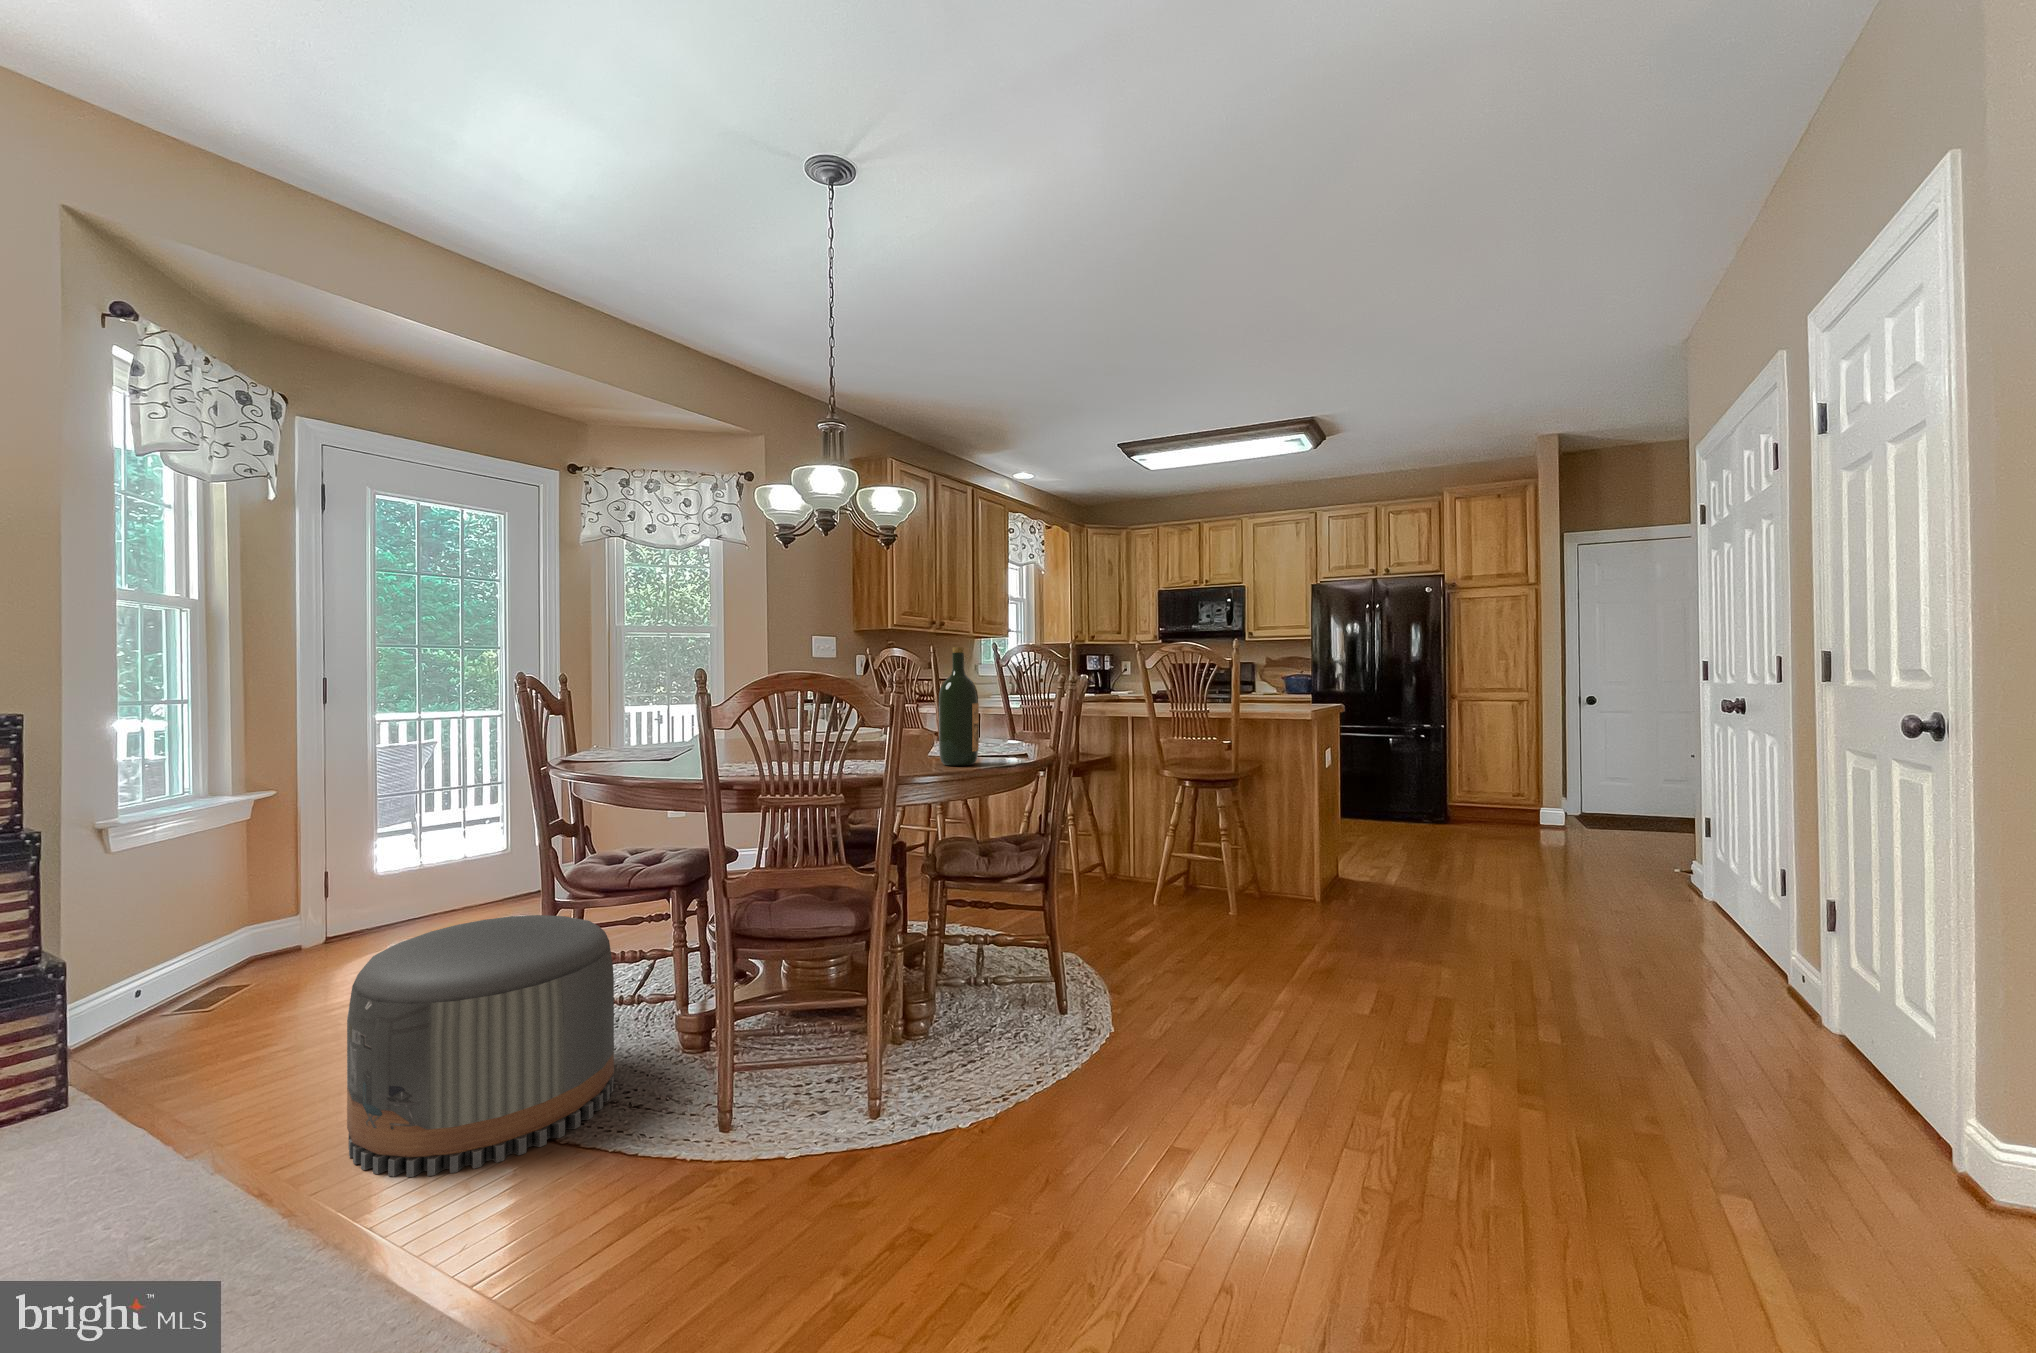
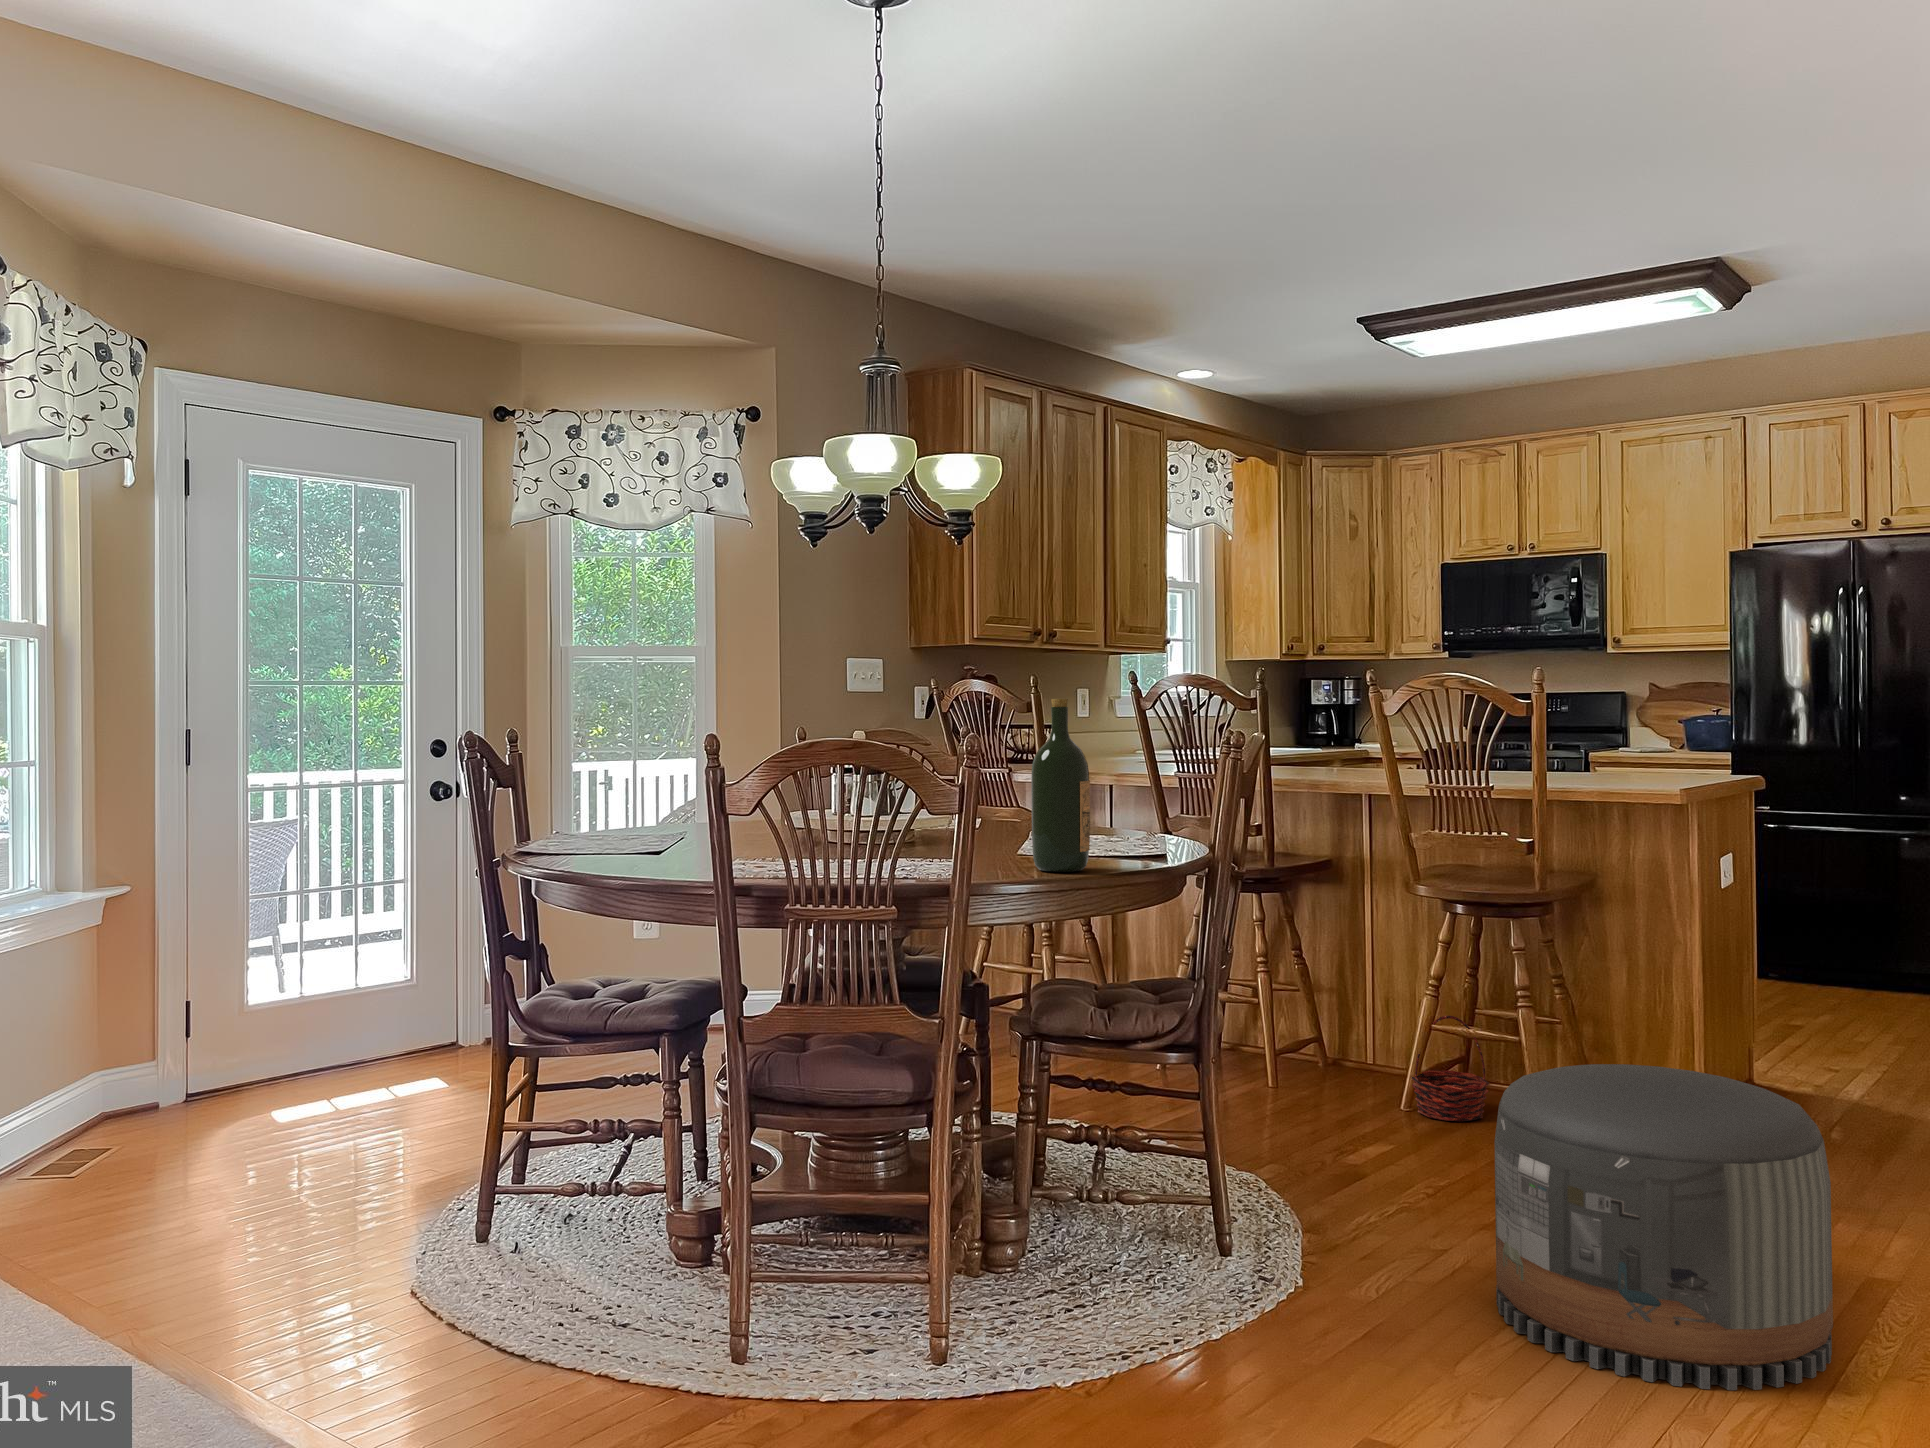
basket: none [1159,845,1203,908] -> present [1412,1016,1489,1122]
pouf: present [347,915,614,1177] -> present [1495,1064,1833,1390]

